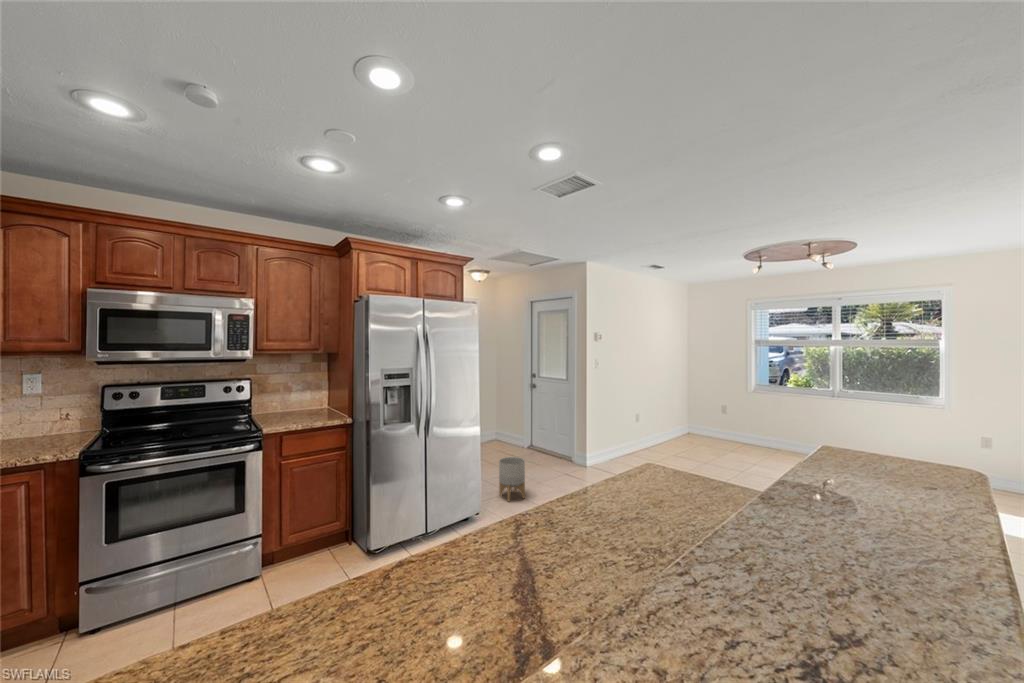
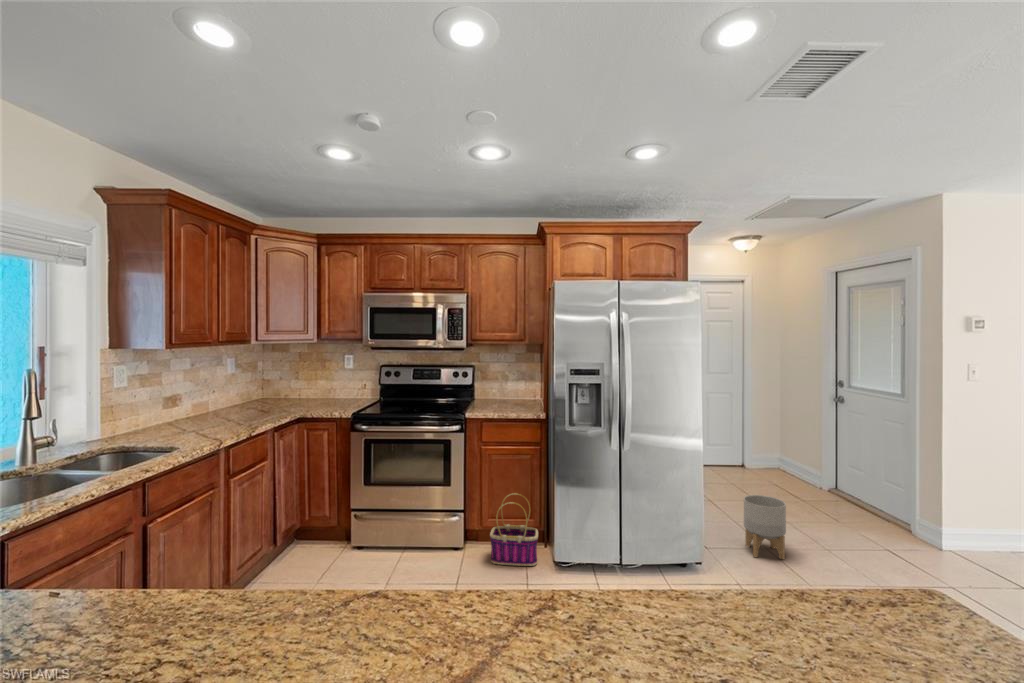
basket: none [298,501,352,579] -> present [490,493,538,566]

